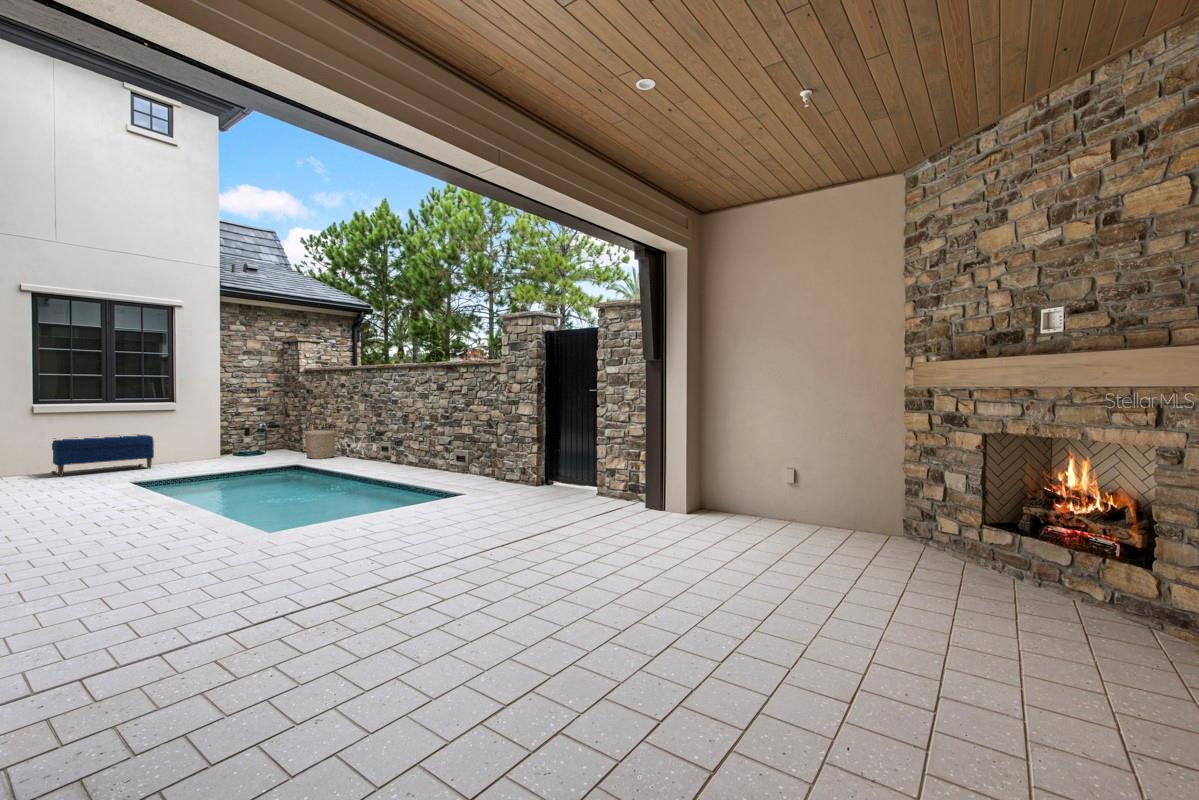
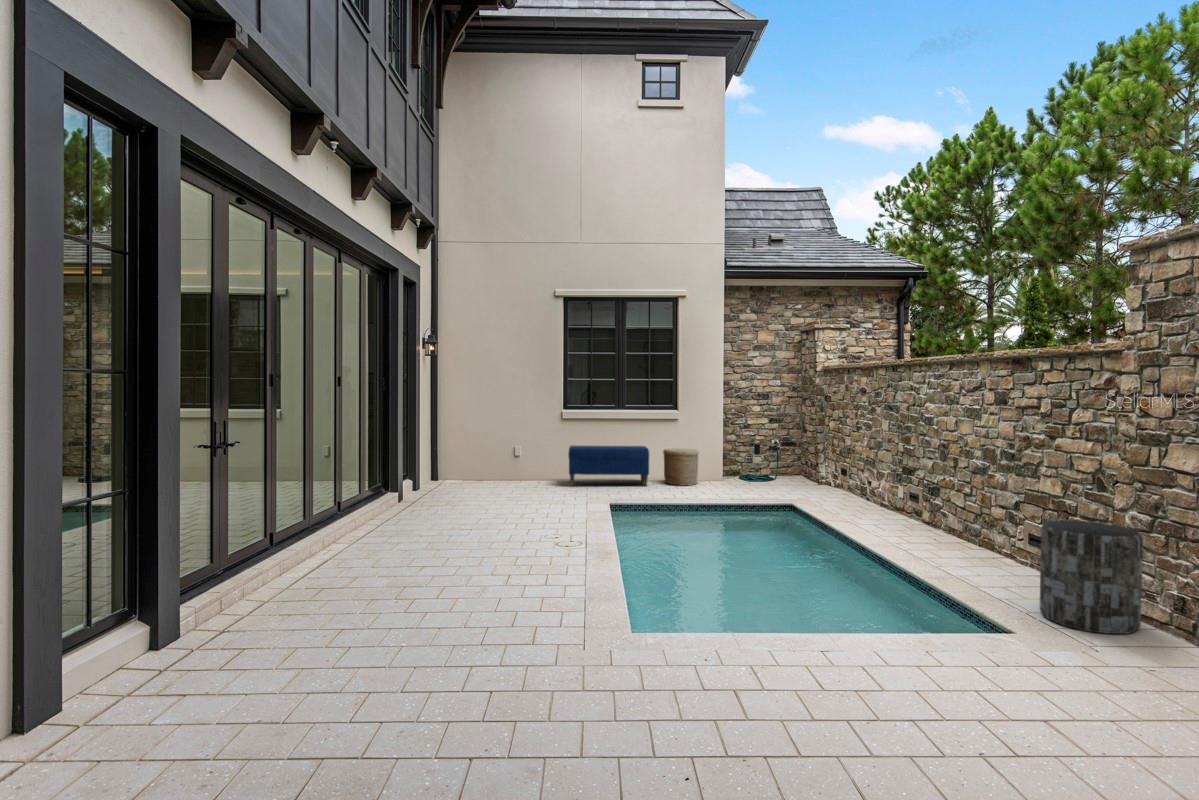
woven basket: present [305,430,335,459] -> present [663,448,699,486]
side table: none [473,442,511,489] -> present [1040,521,1143,634]

